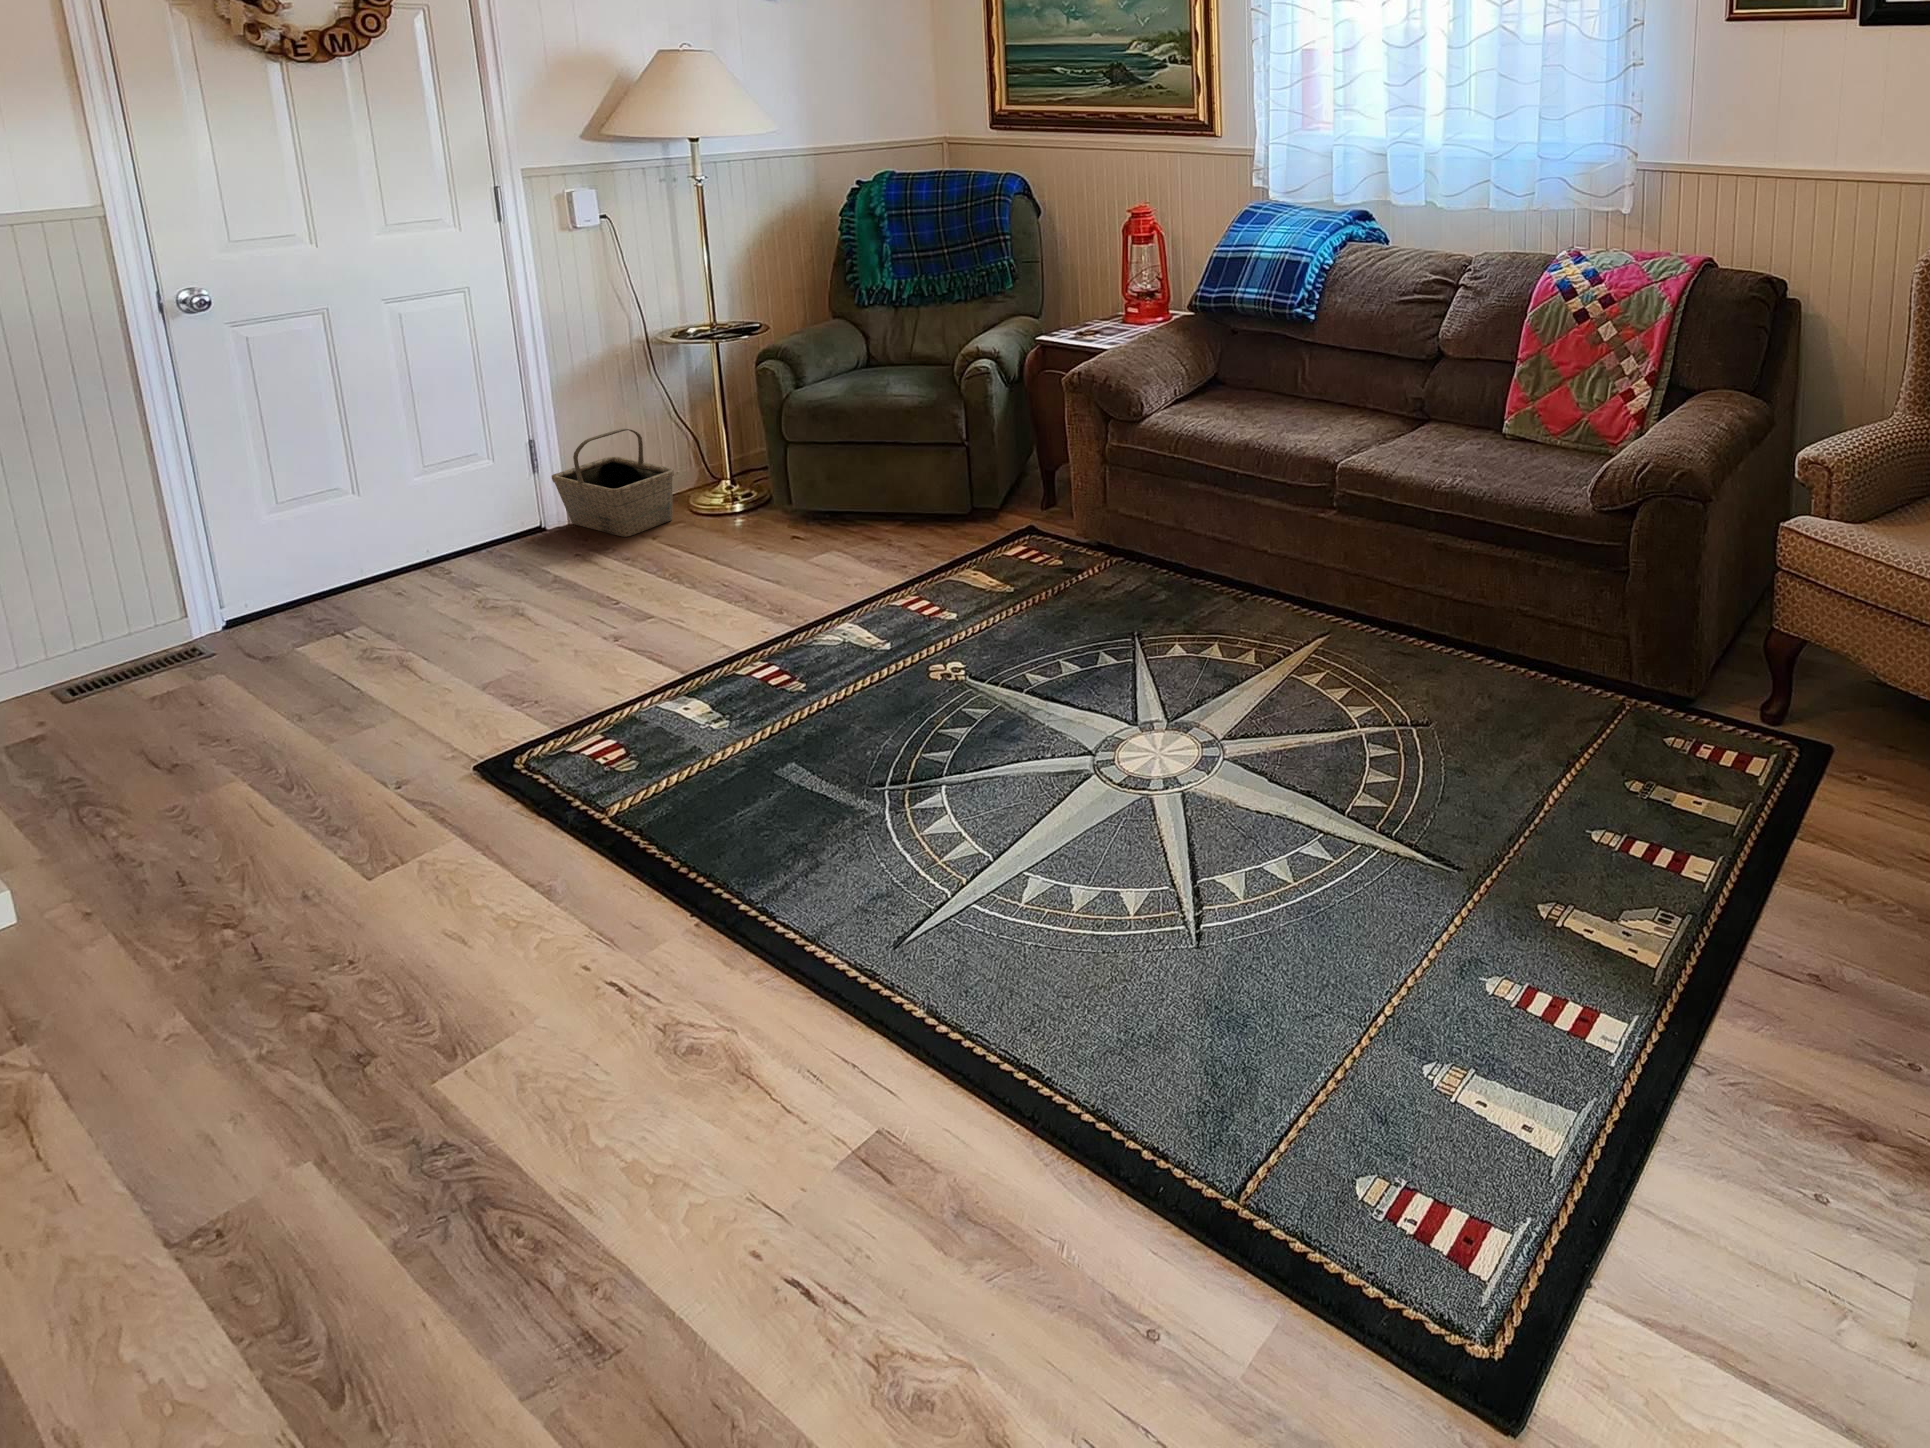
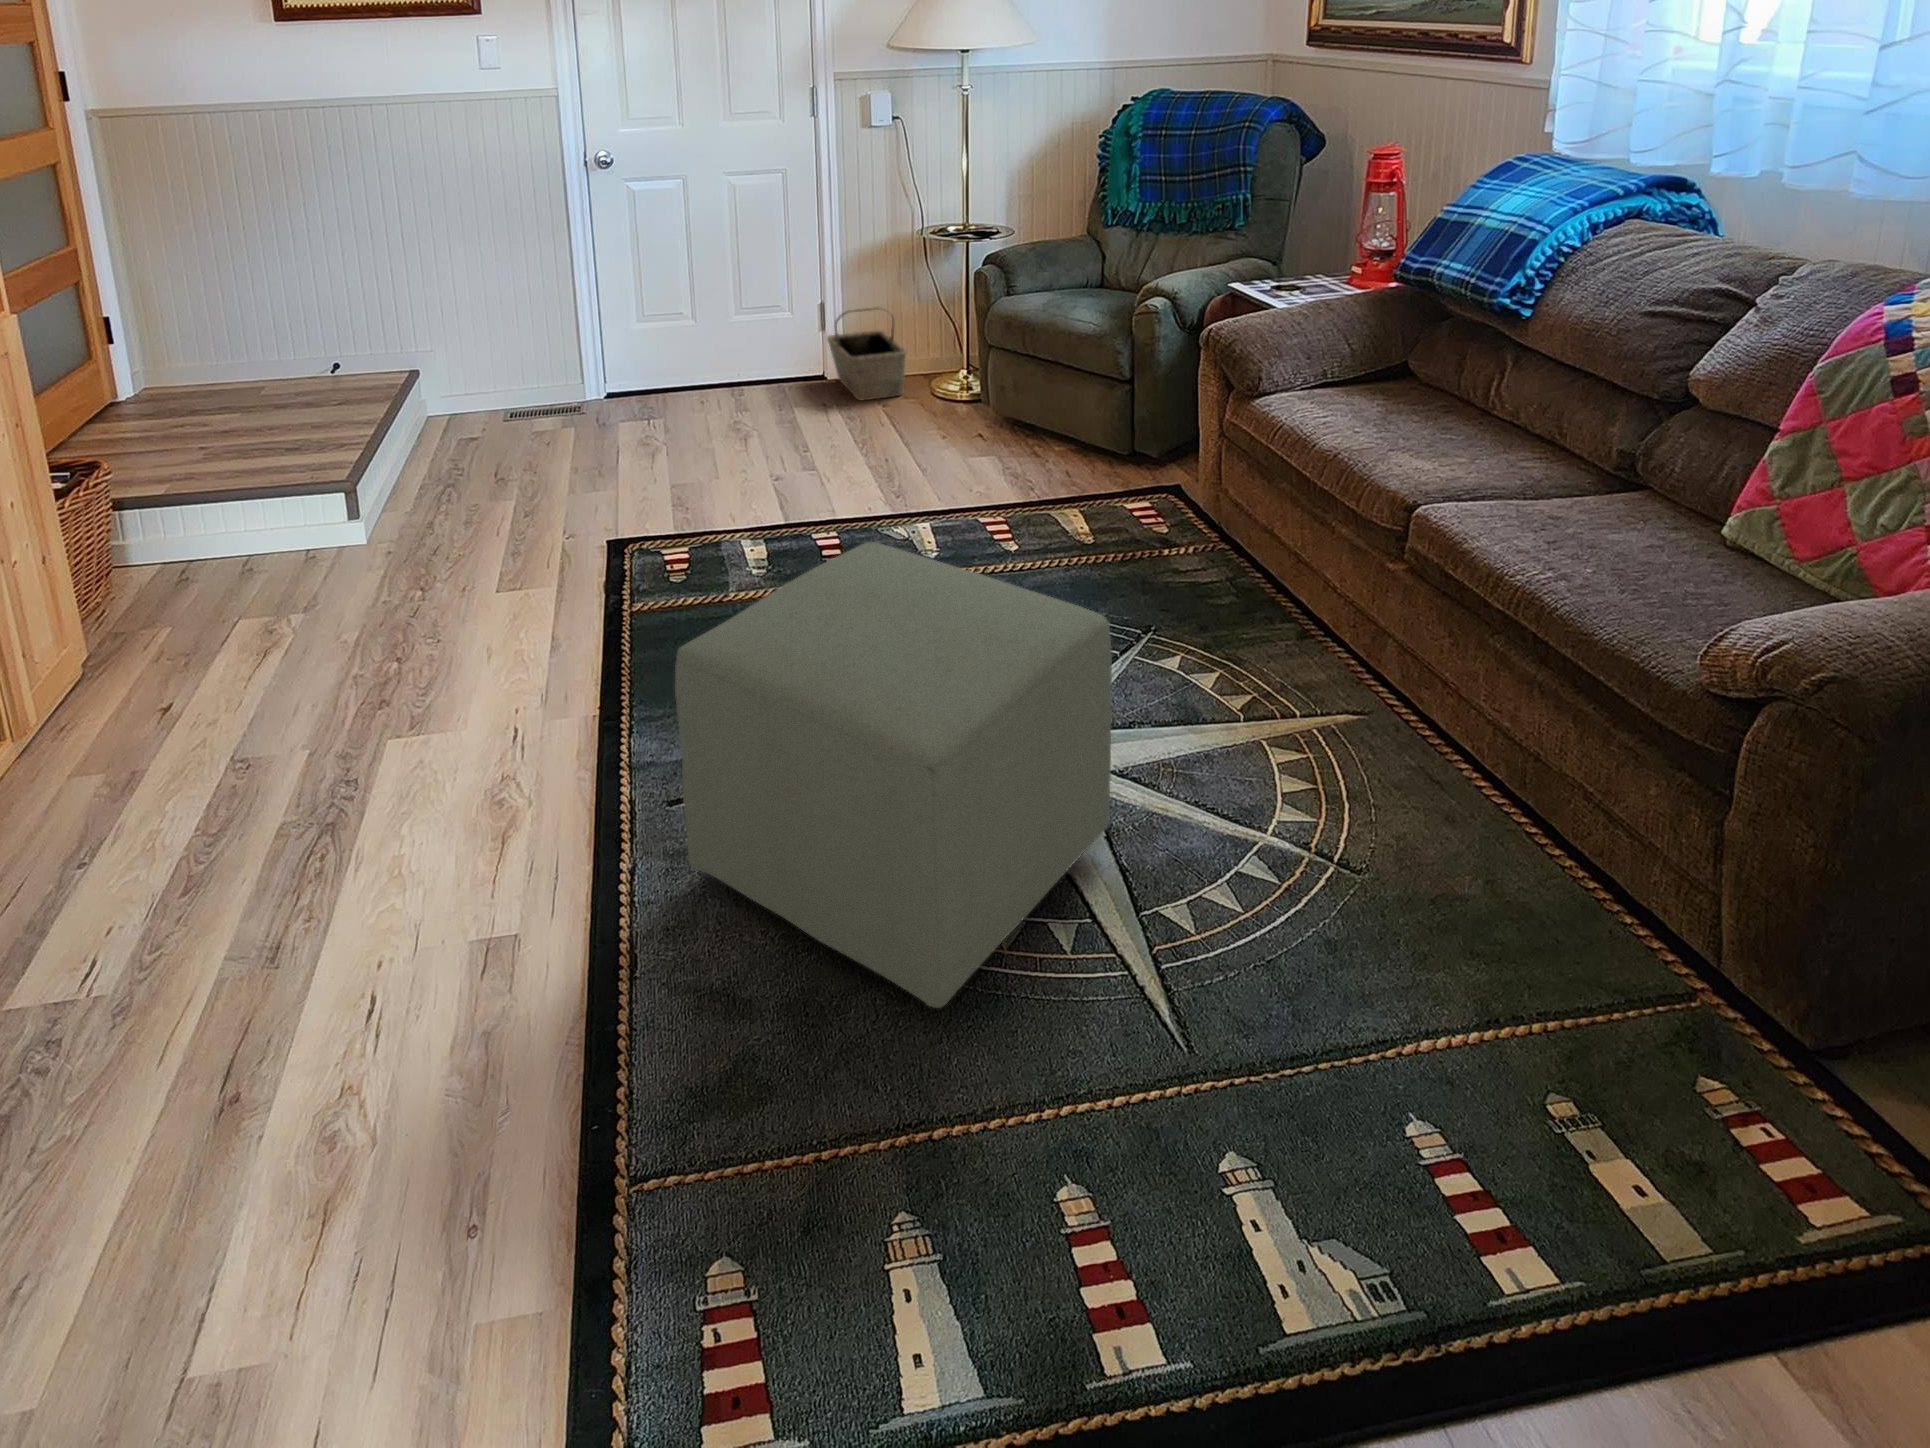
ottoman: none [984,587,1317,972] -> present [675,542,1112,1008]

